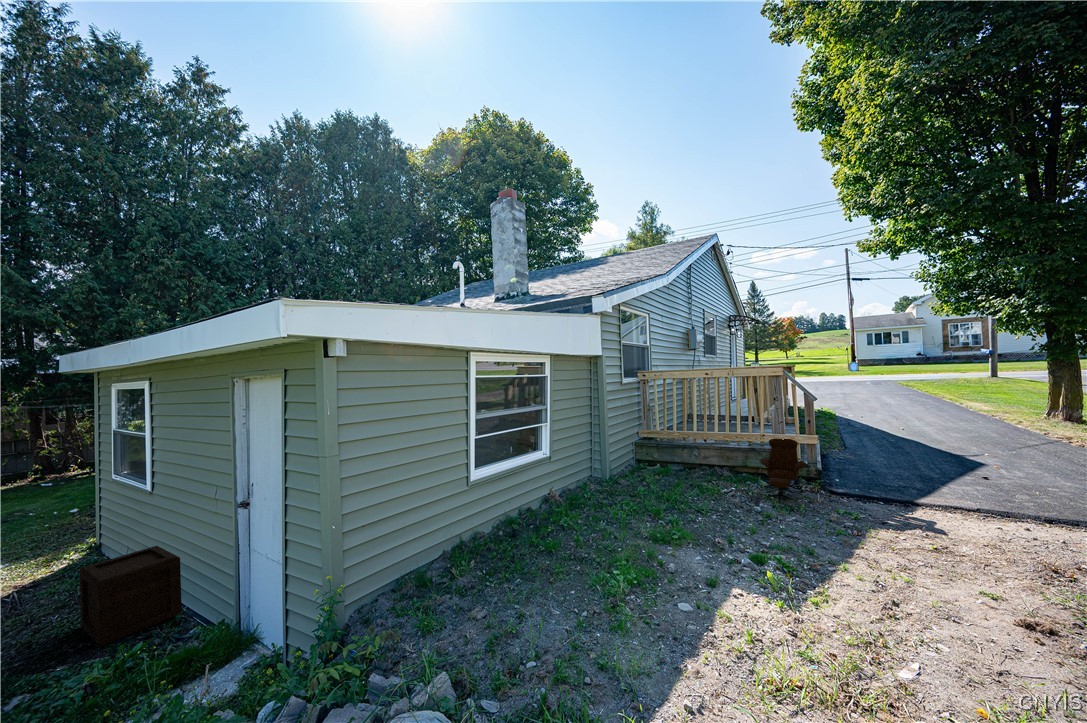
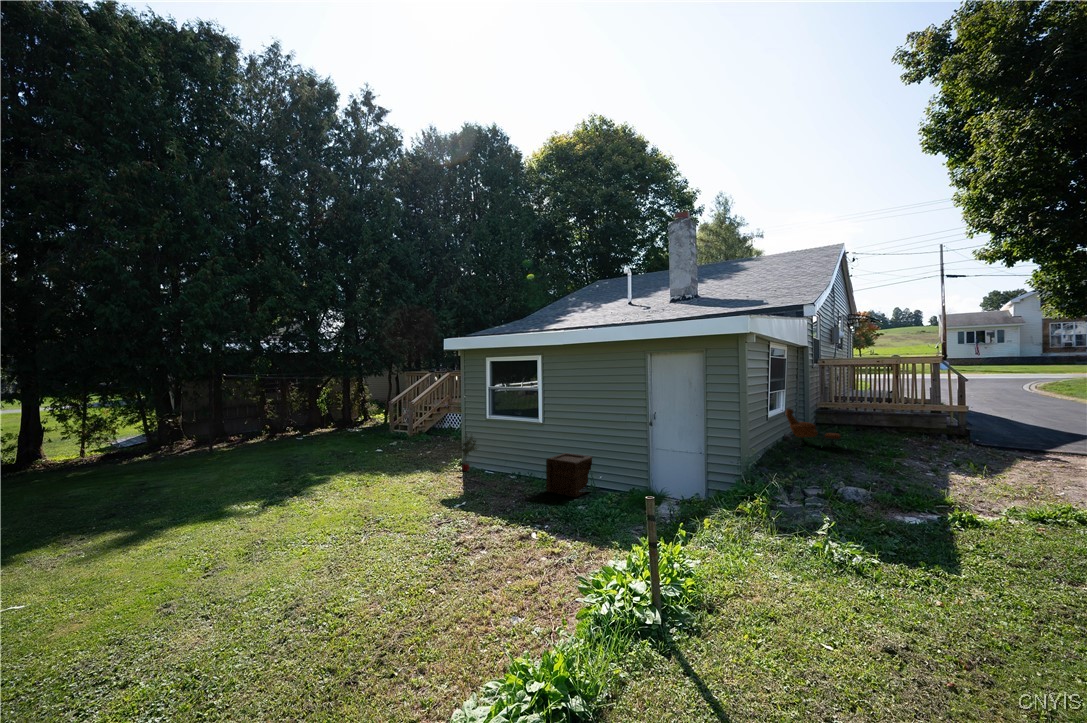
lounge chair: present [760,439,806,503] -> present [786,409,840,448]
potted tree: none [51,503,99,565] -> present [457,434,478,471]

